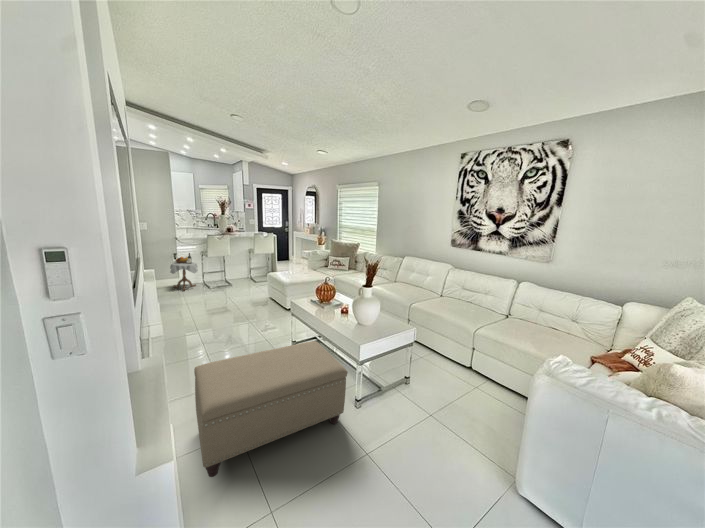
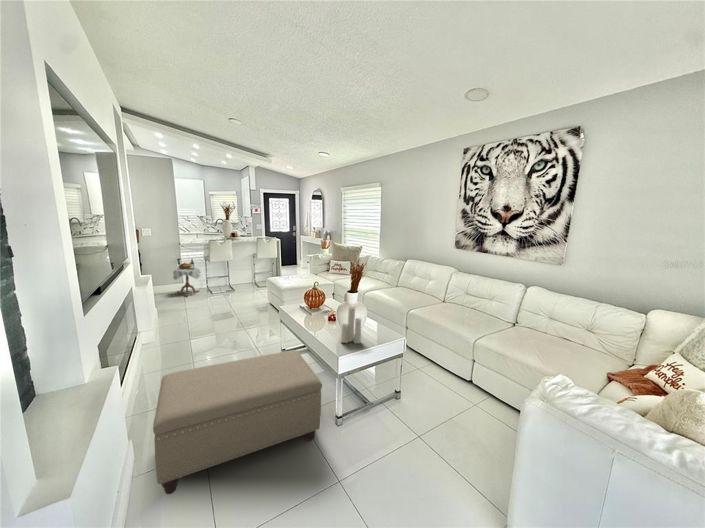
candle: none [358,293,379,334] -> present [341,305,361,343]

